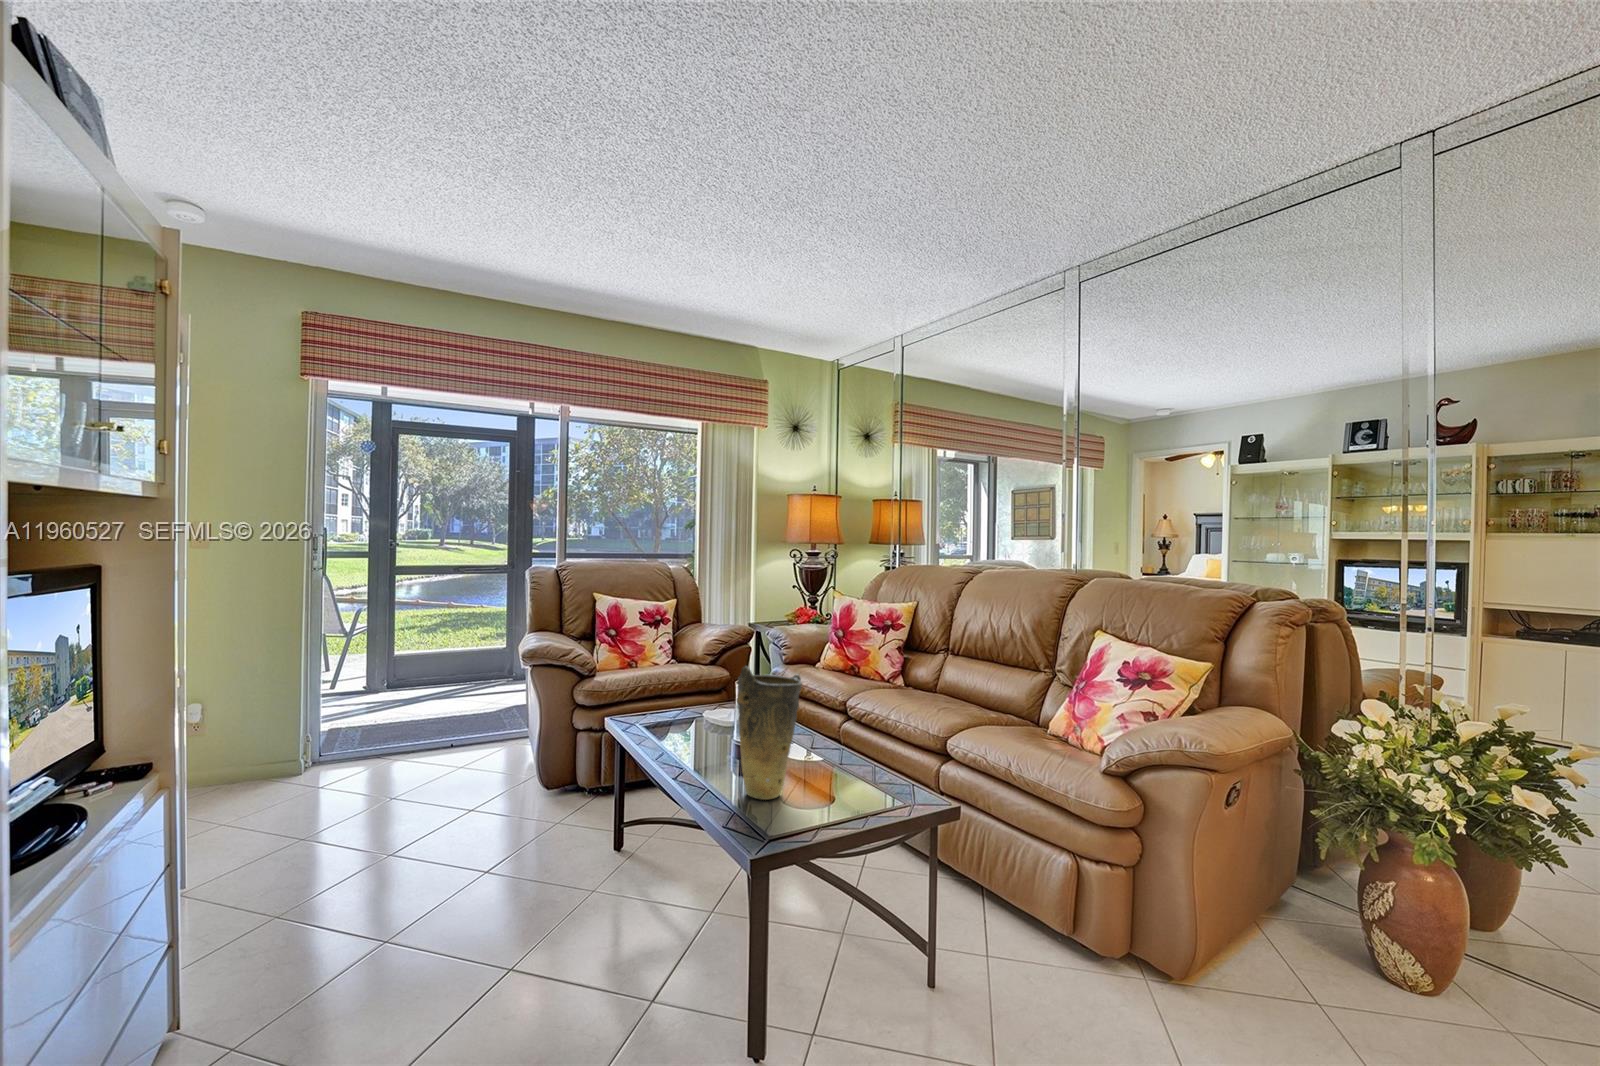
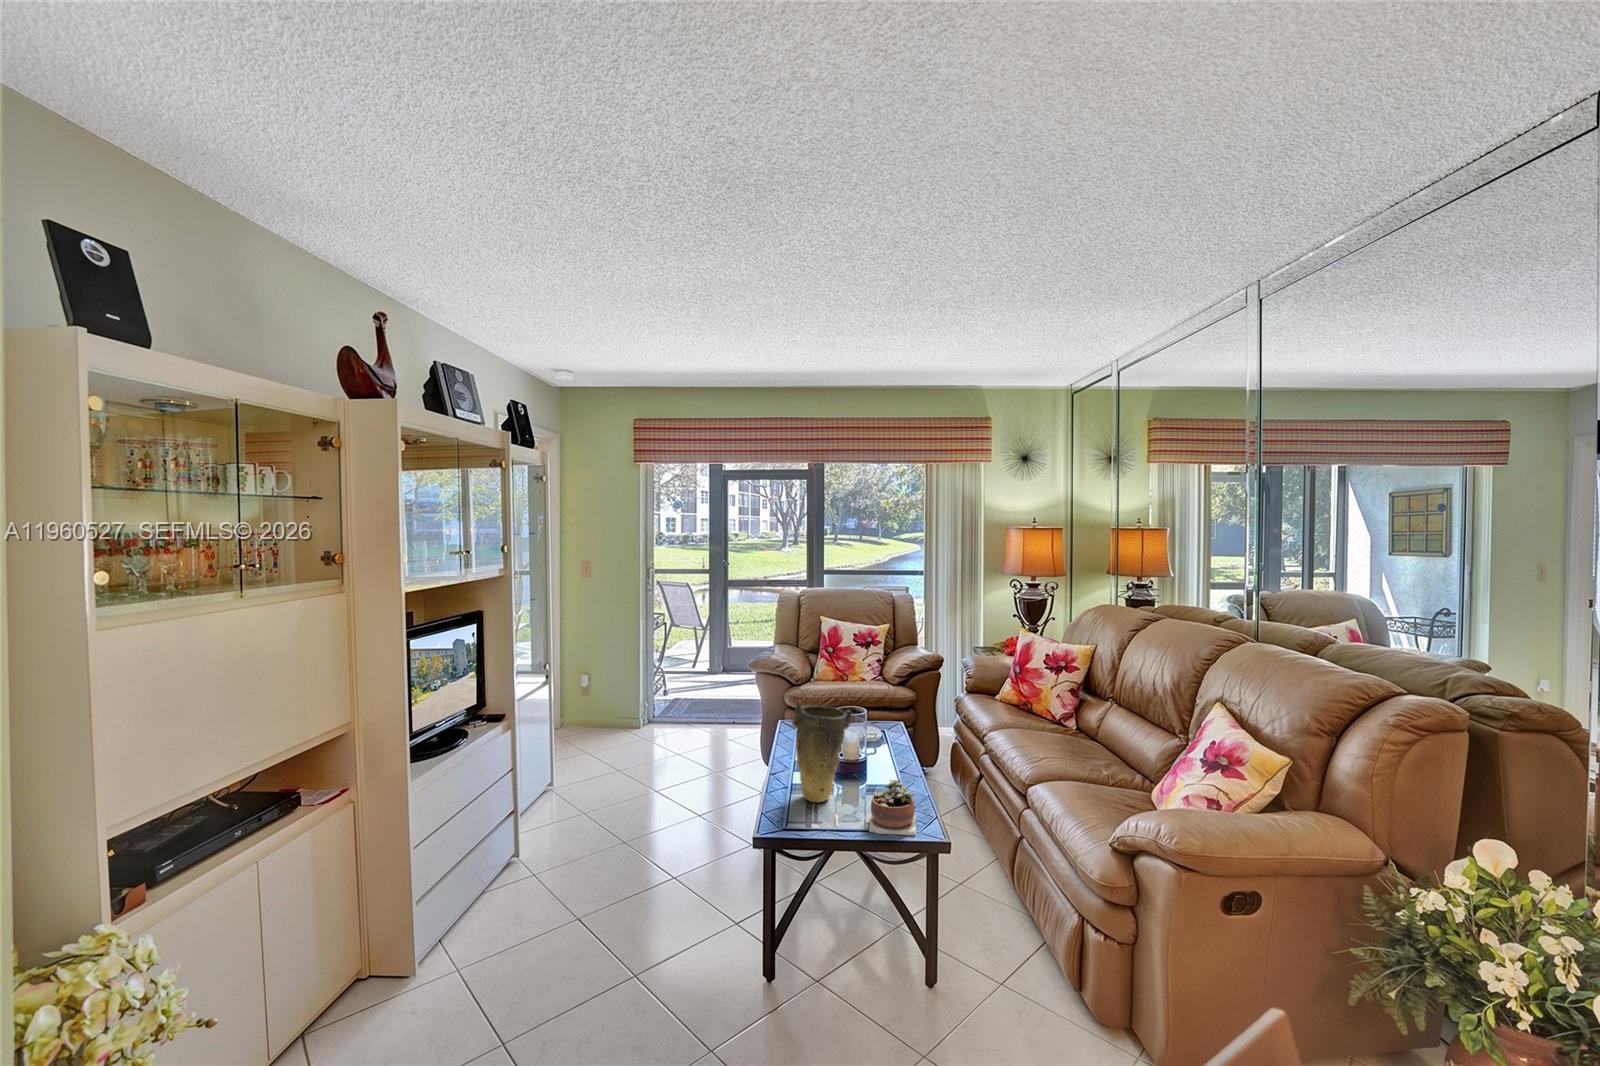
succulent plant: none [846,747,919,817] -> present [869,779,917,835]

